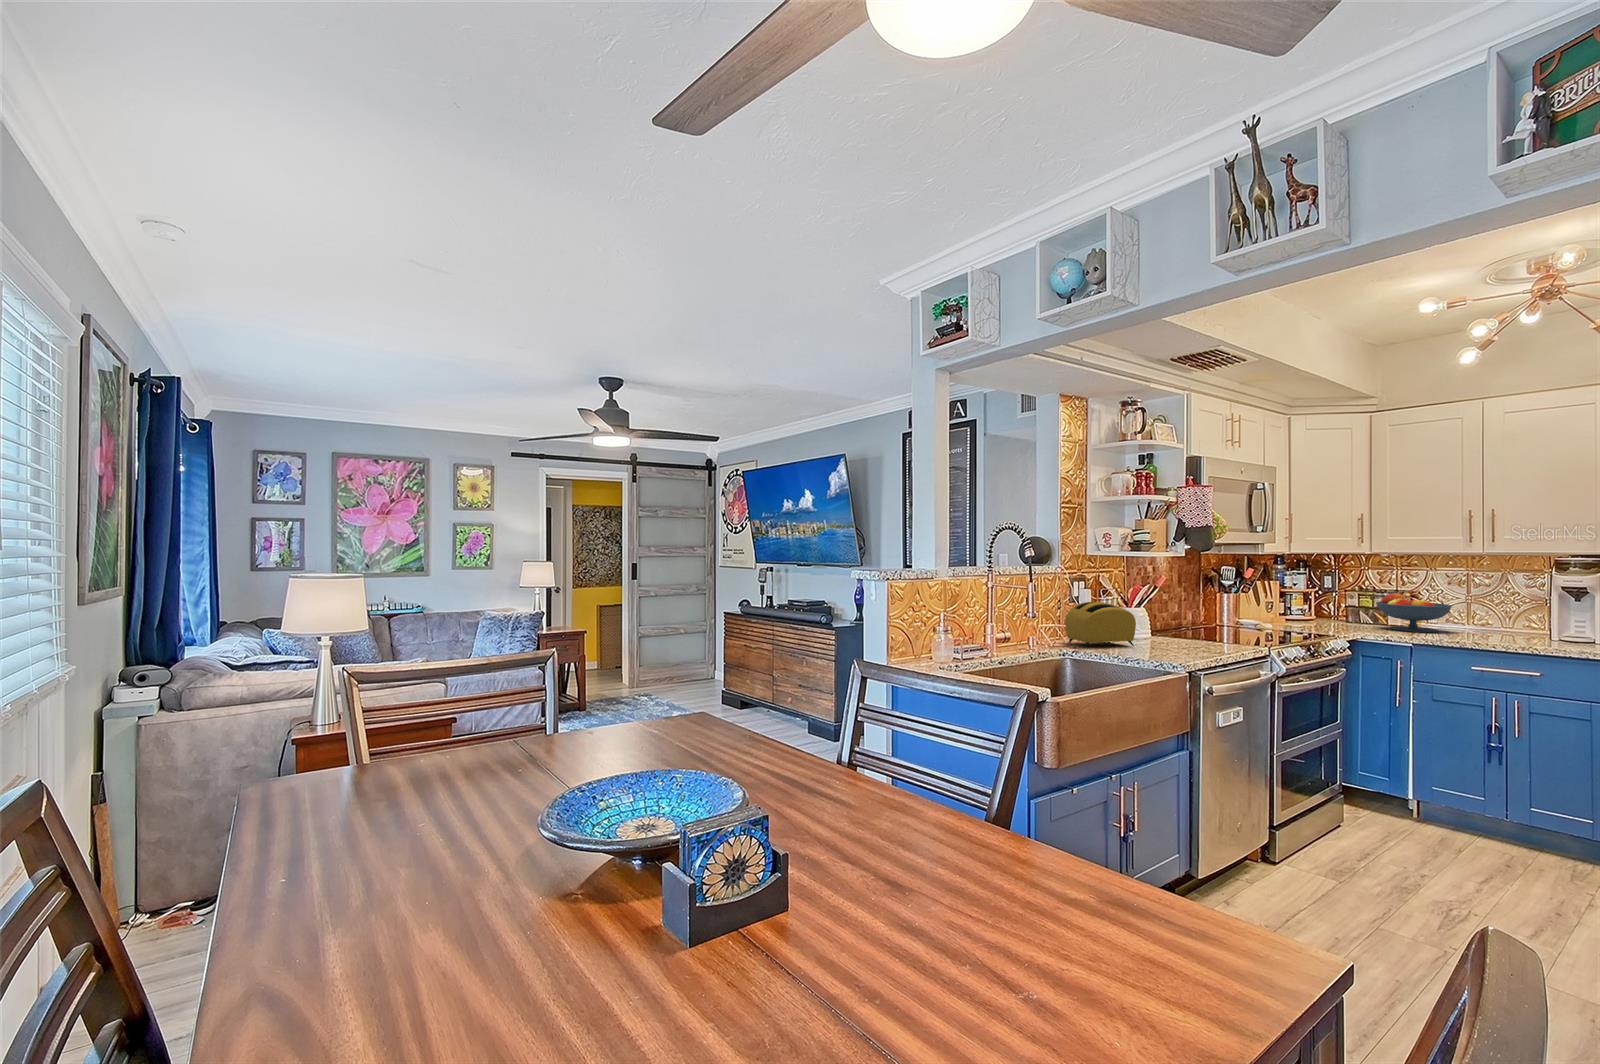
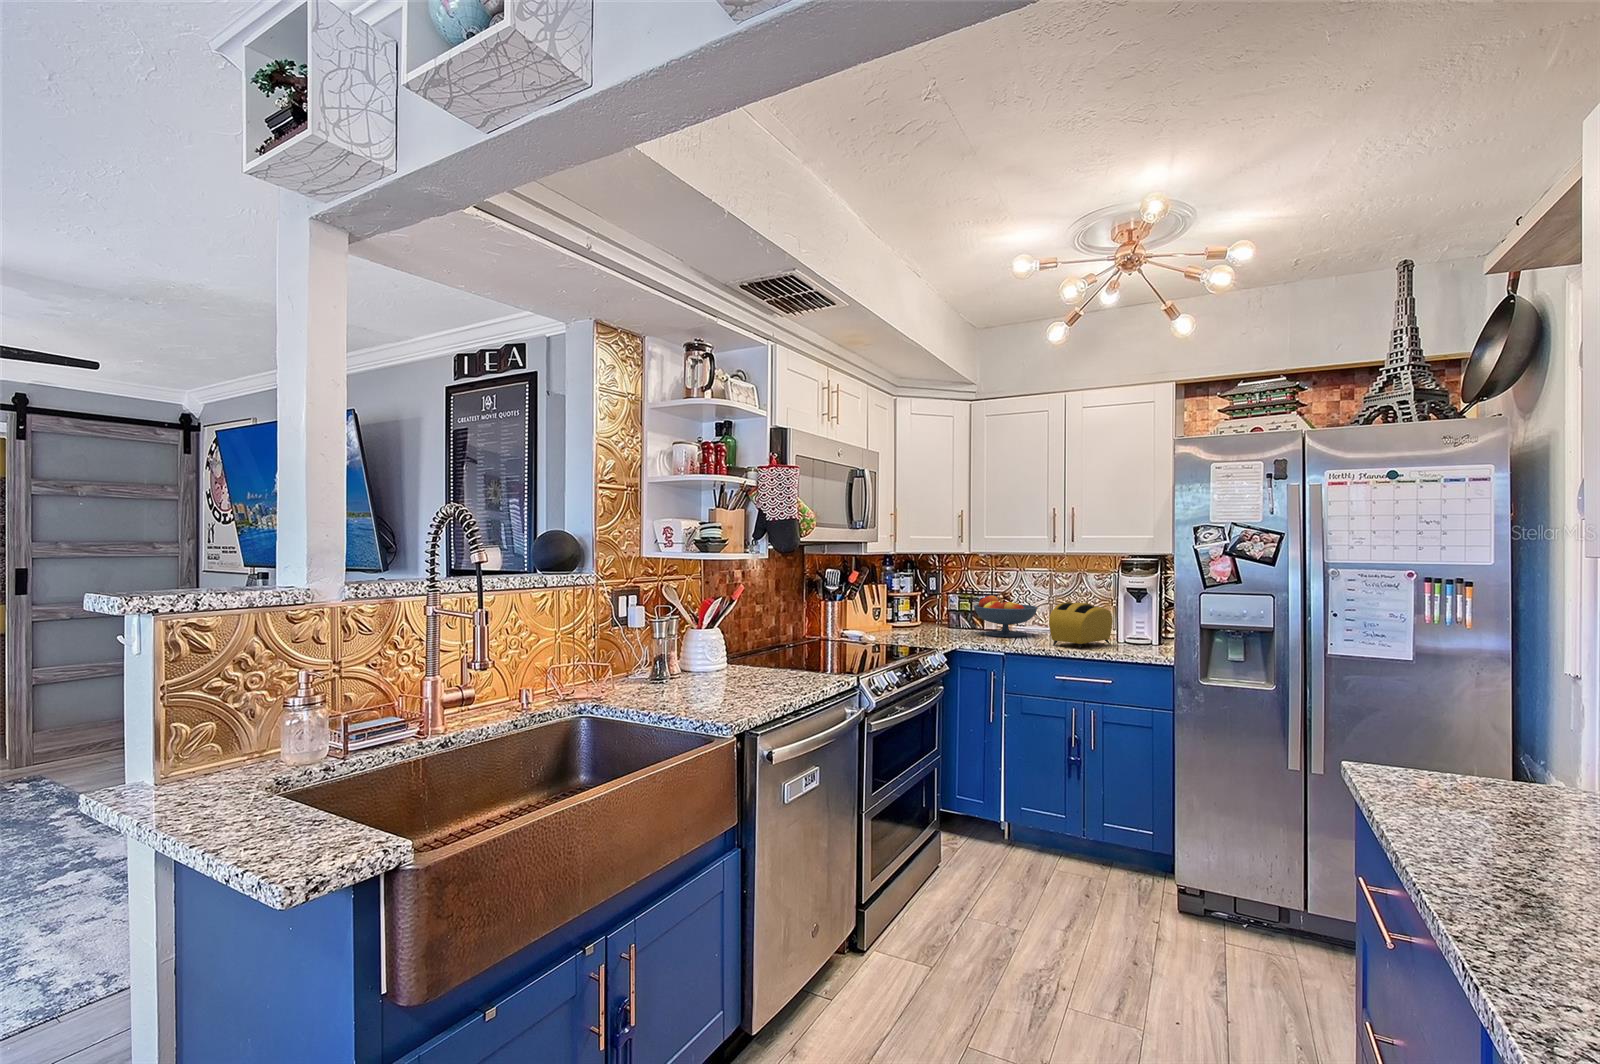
toaster: present [1065,602,1136,647] -> present [1049,602,1113,649]

